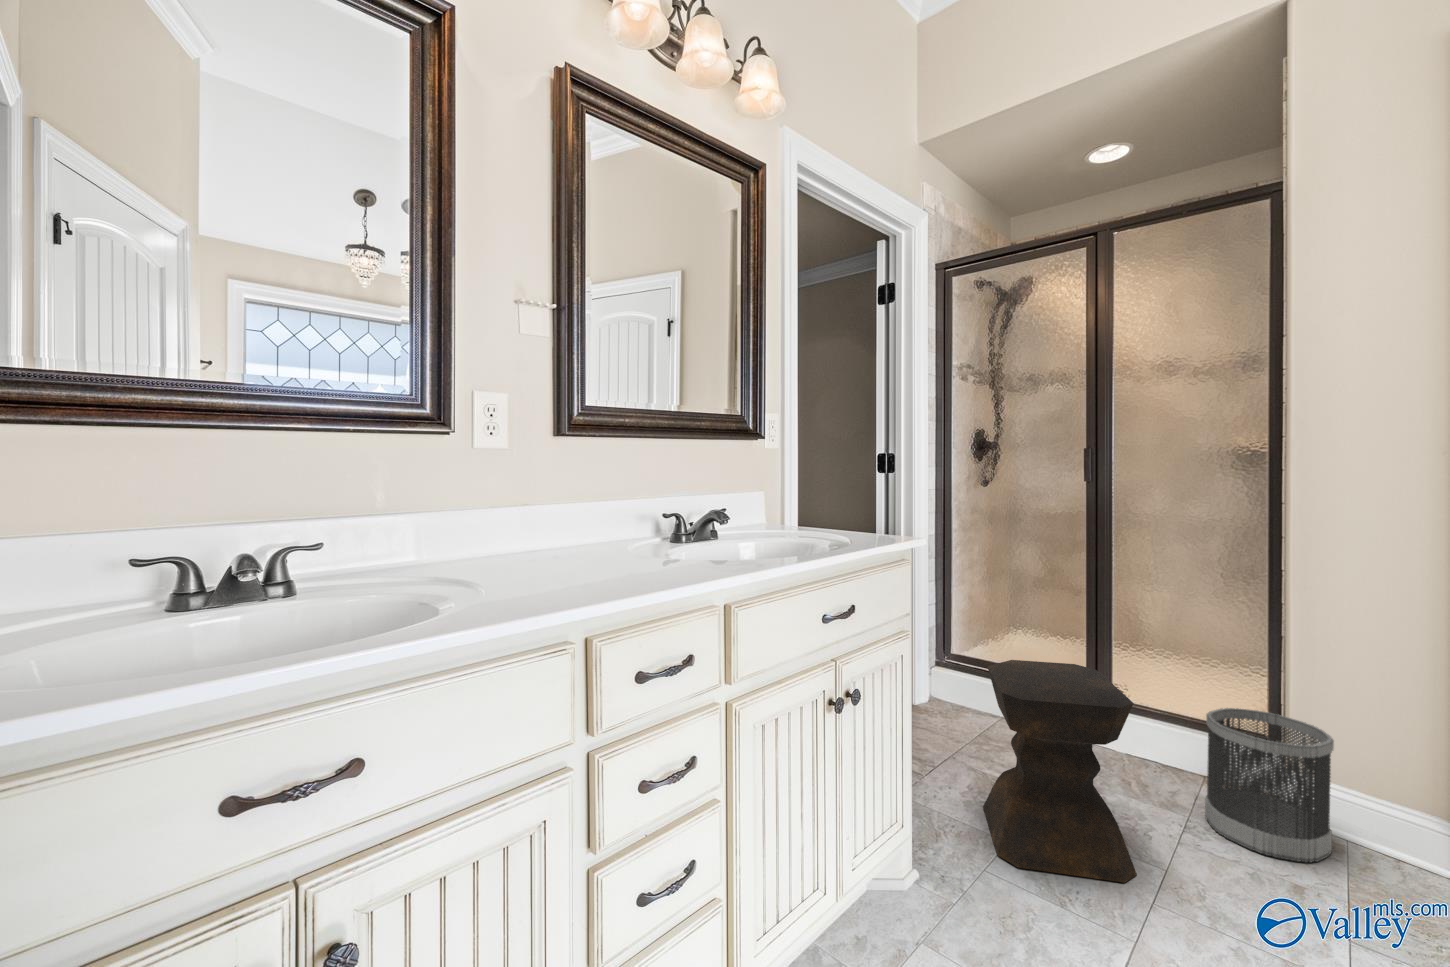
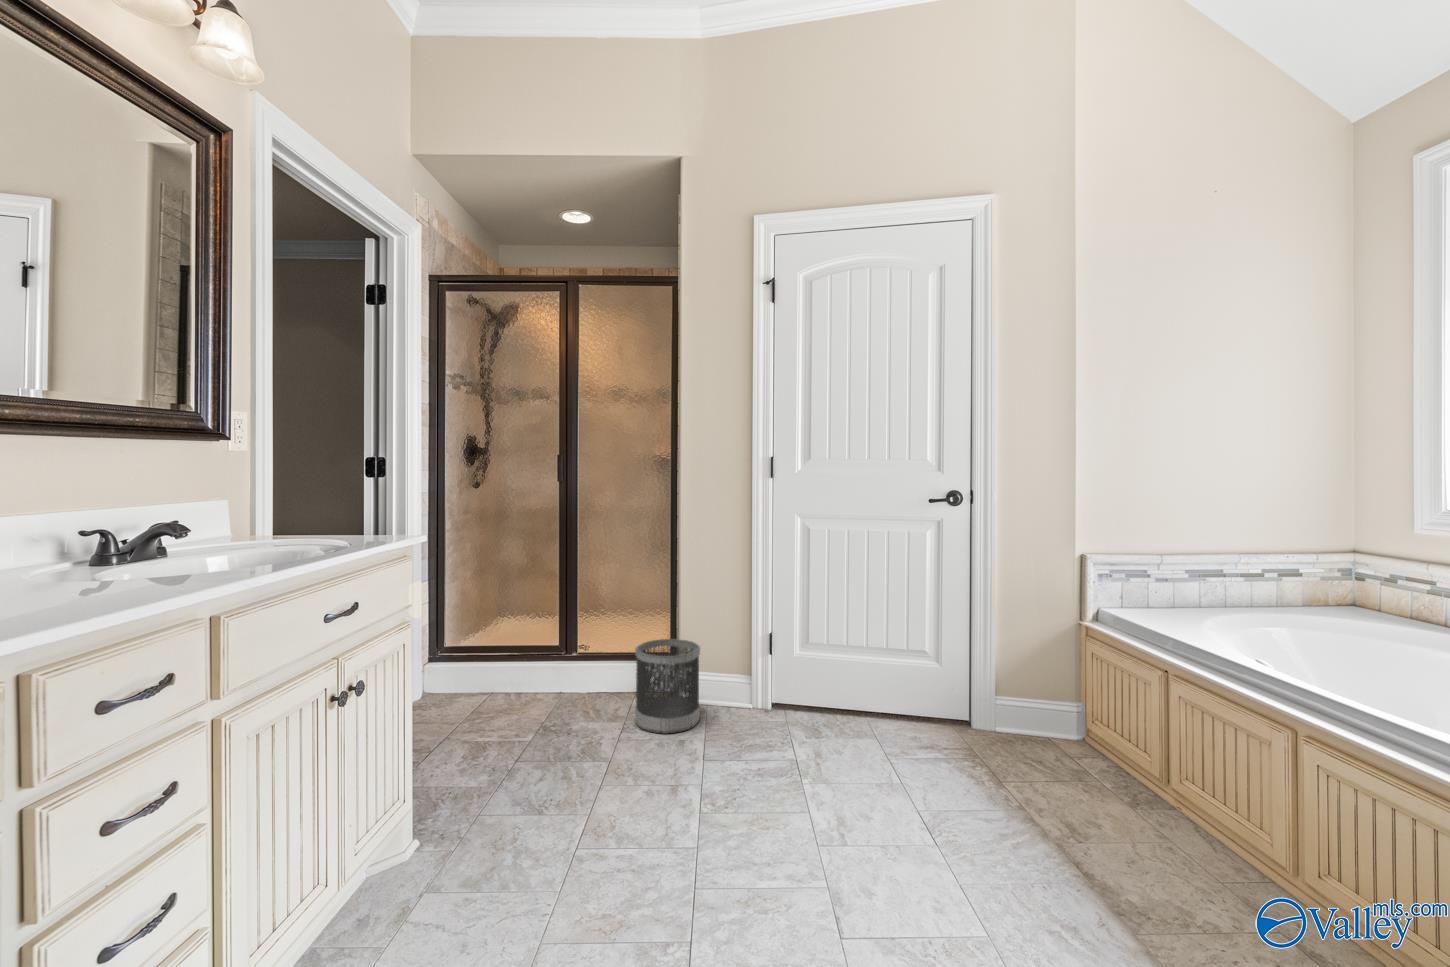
stool: present [983,660,1137,883] -> none [478,629,592,803]

